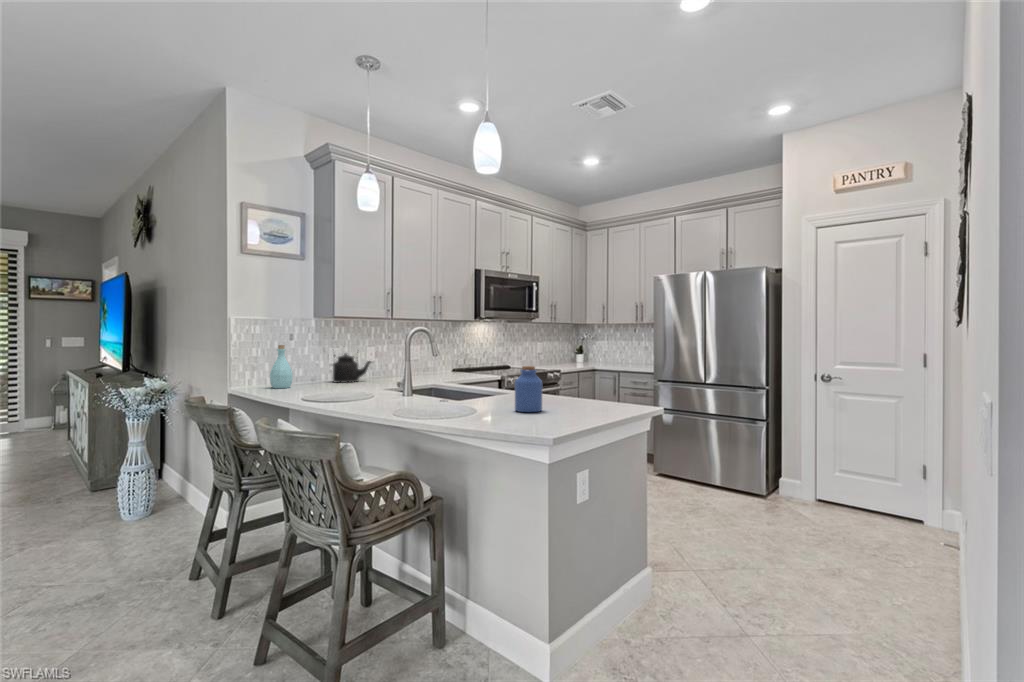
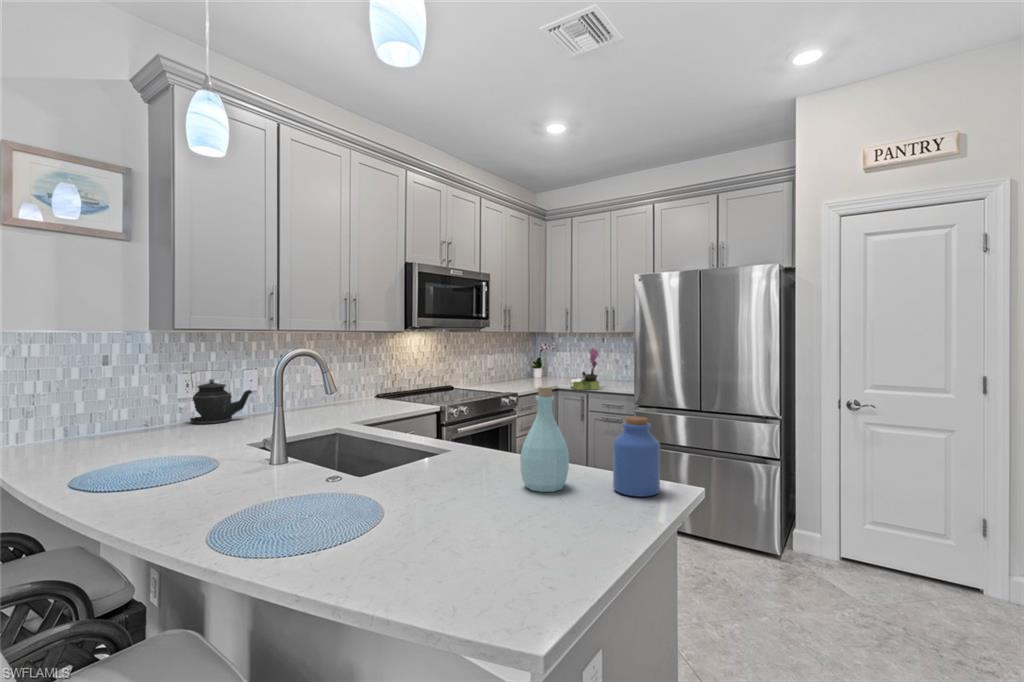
flower arrangement: none [606,335,631,370] -> present [571,348,599,390]
bottle: present [270,345,293,388] -> present [520,386,569,492]
jar: present [515,366,542,412] -> present [613,416,660,497]

